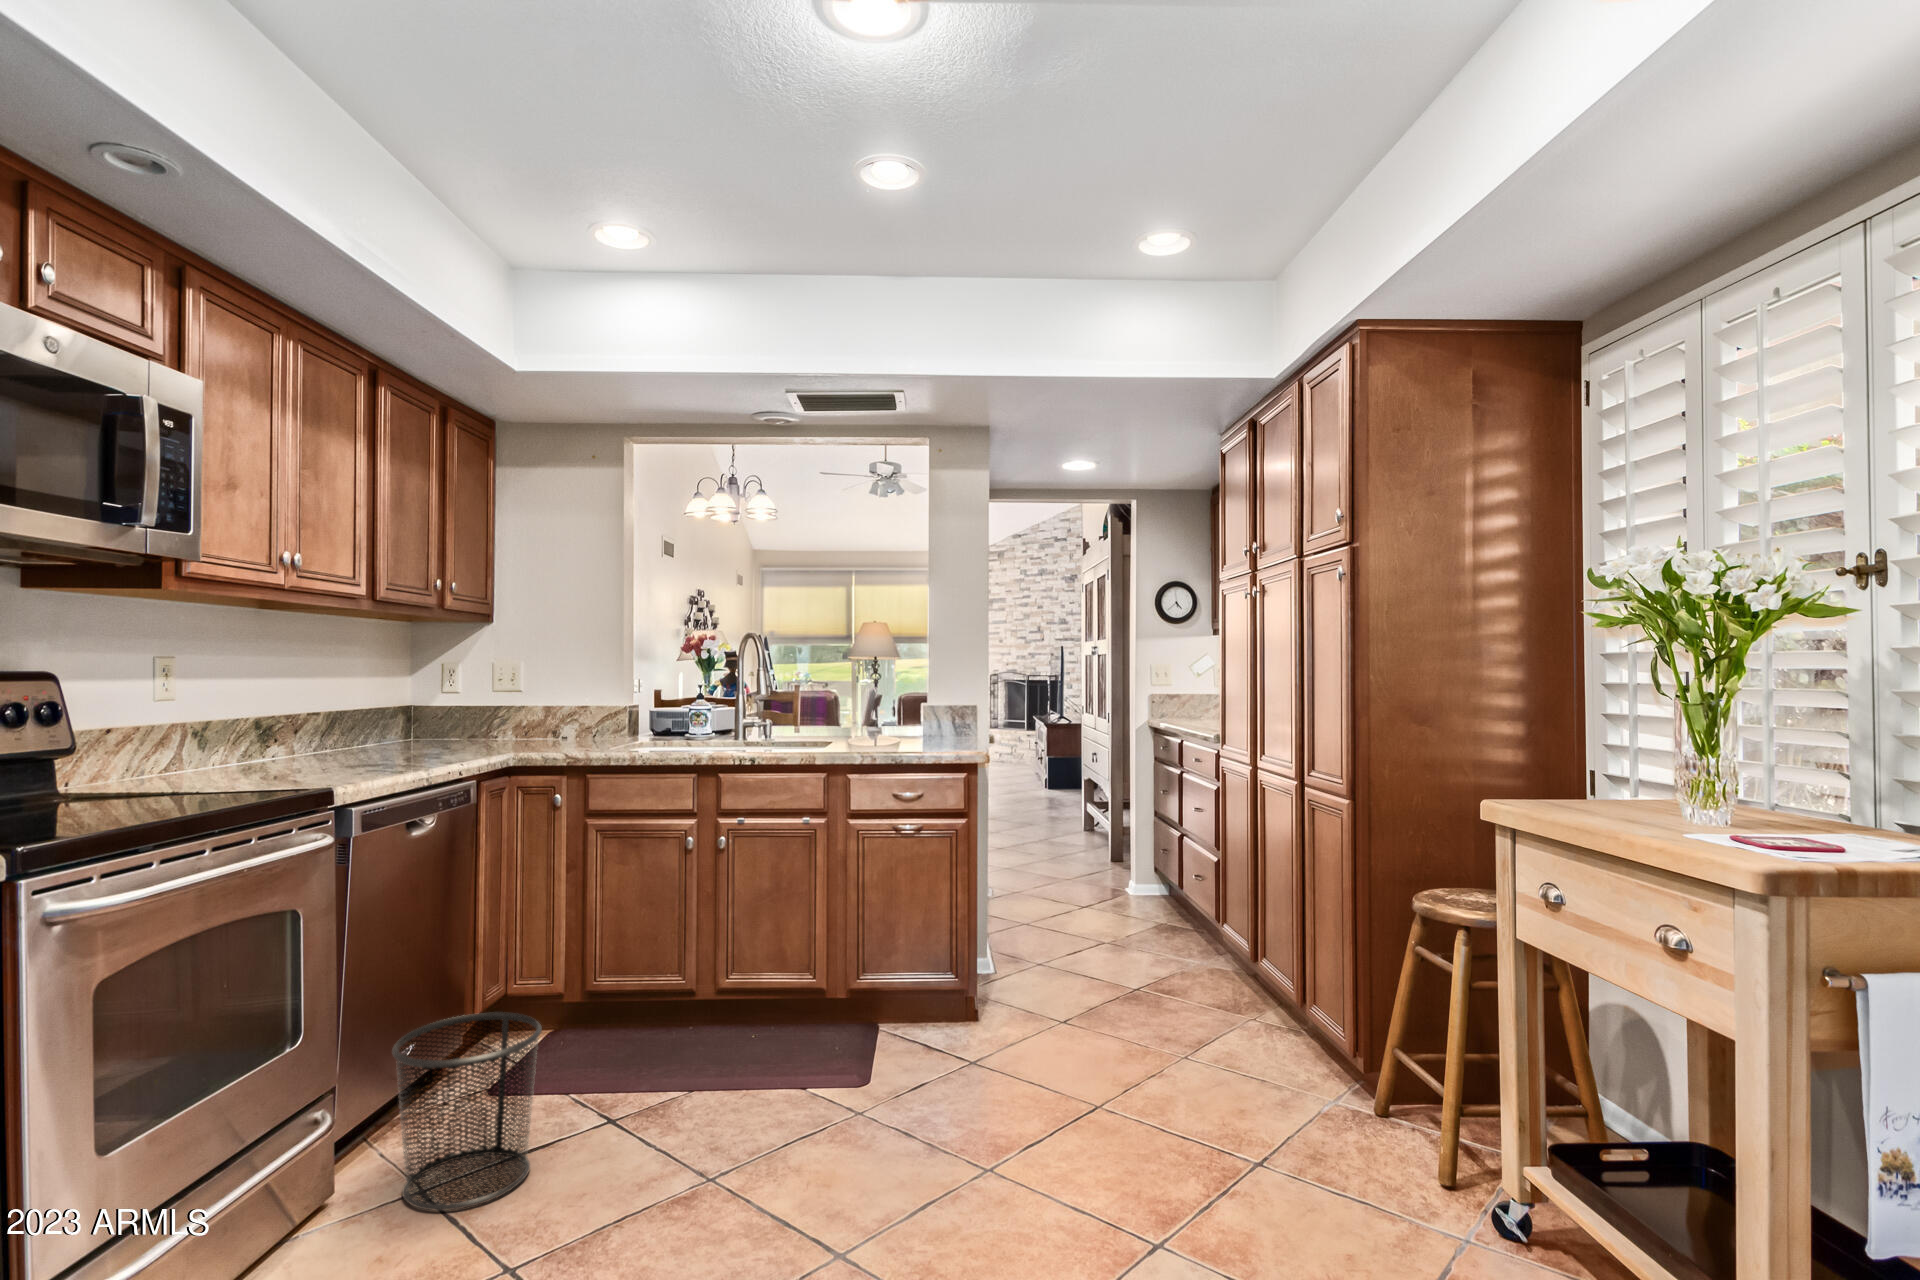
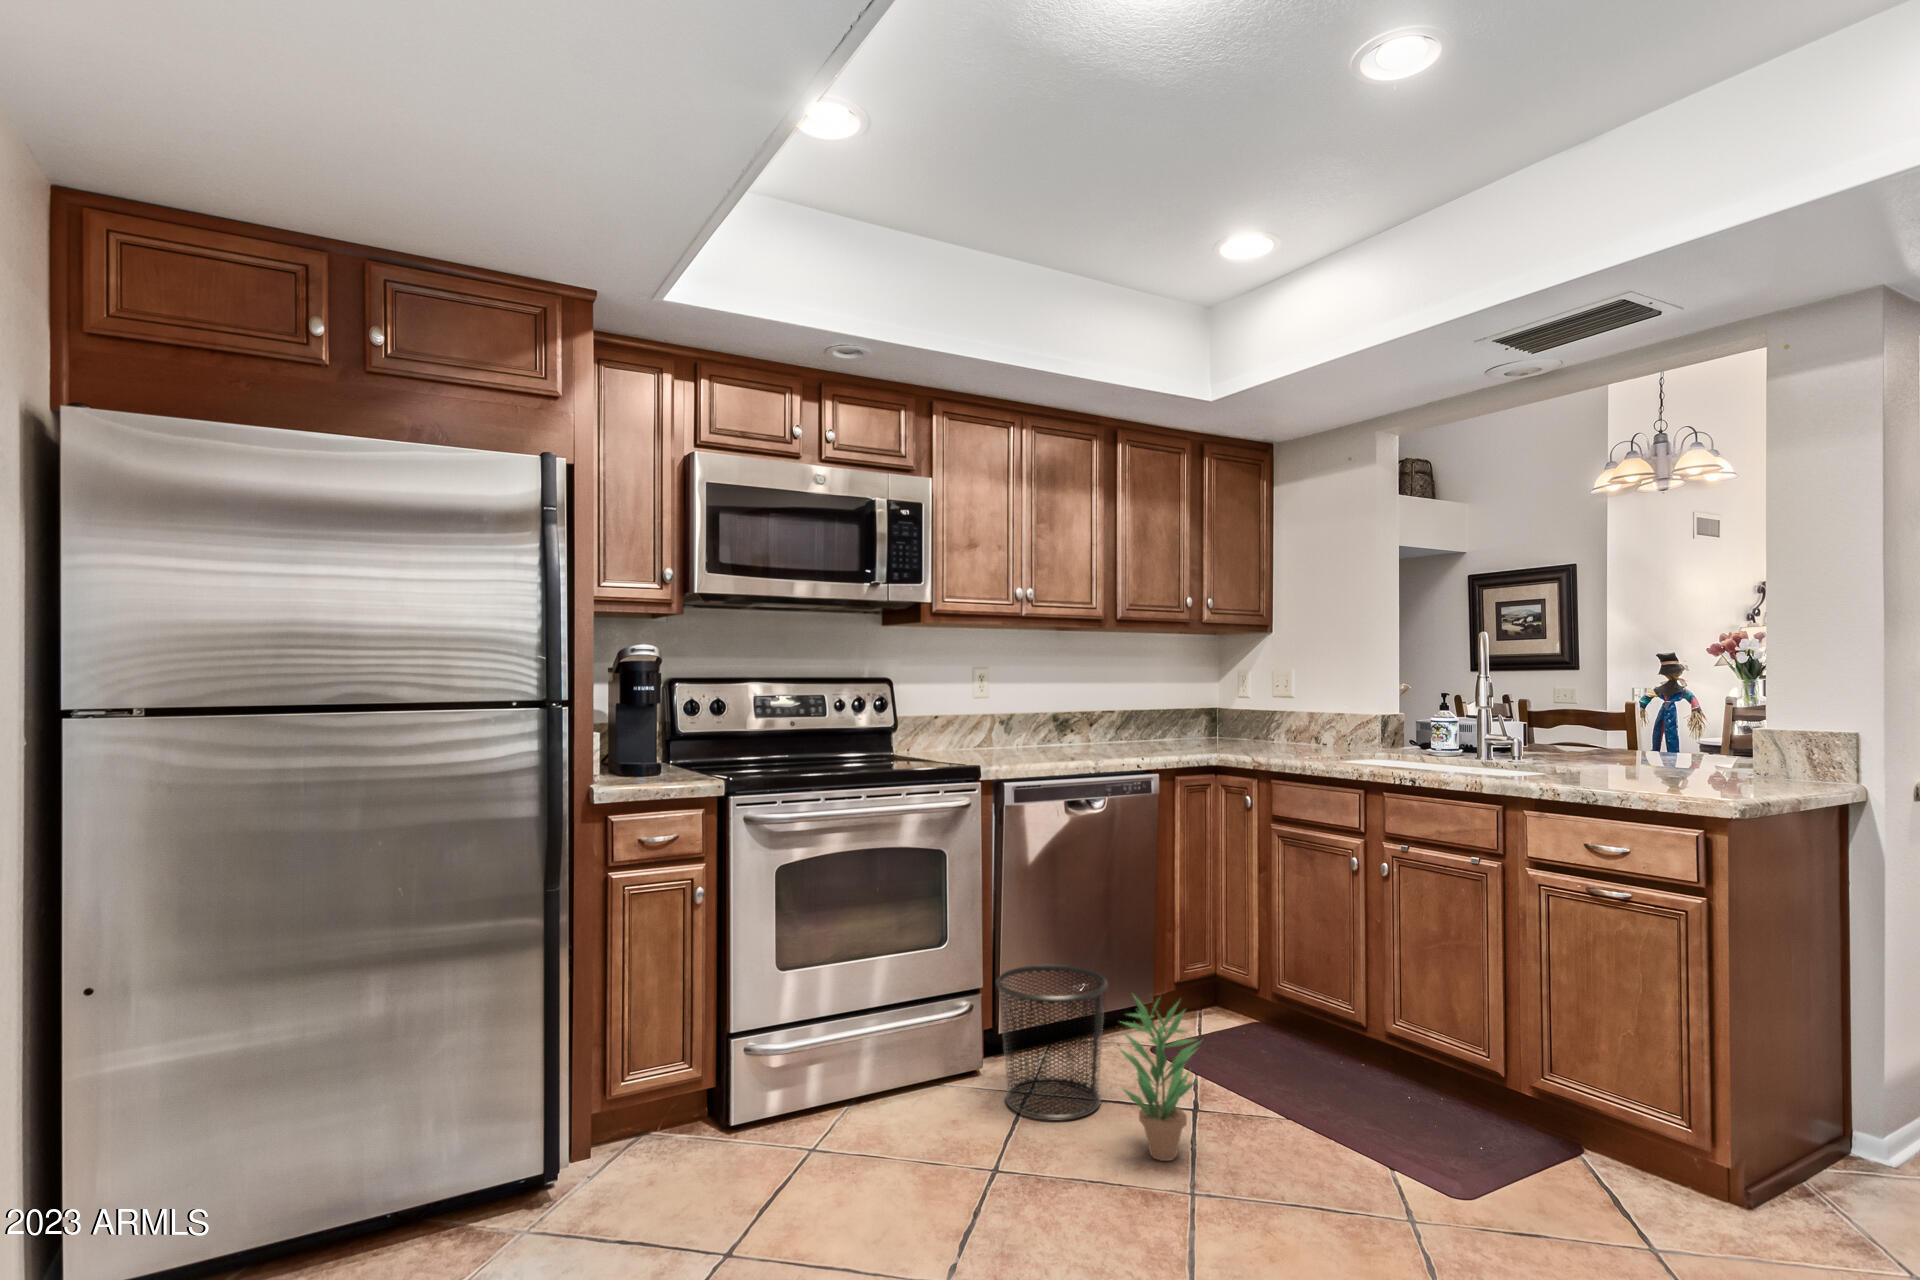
potted plant: none [602,995,703,1173] -> present [1120,995,1199,1161]

